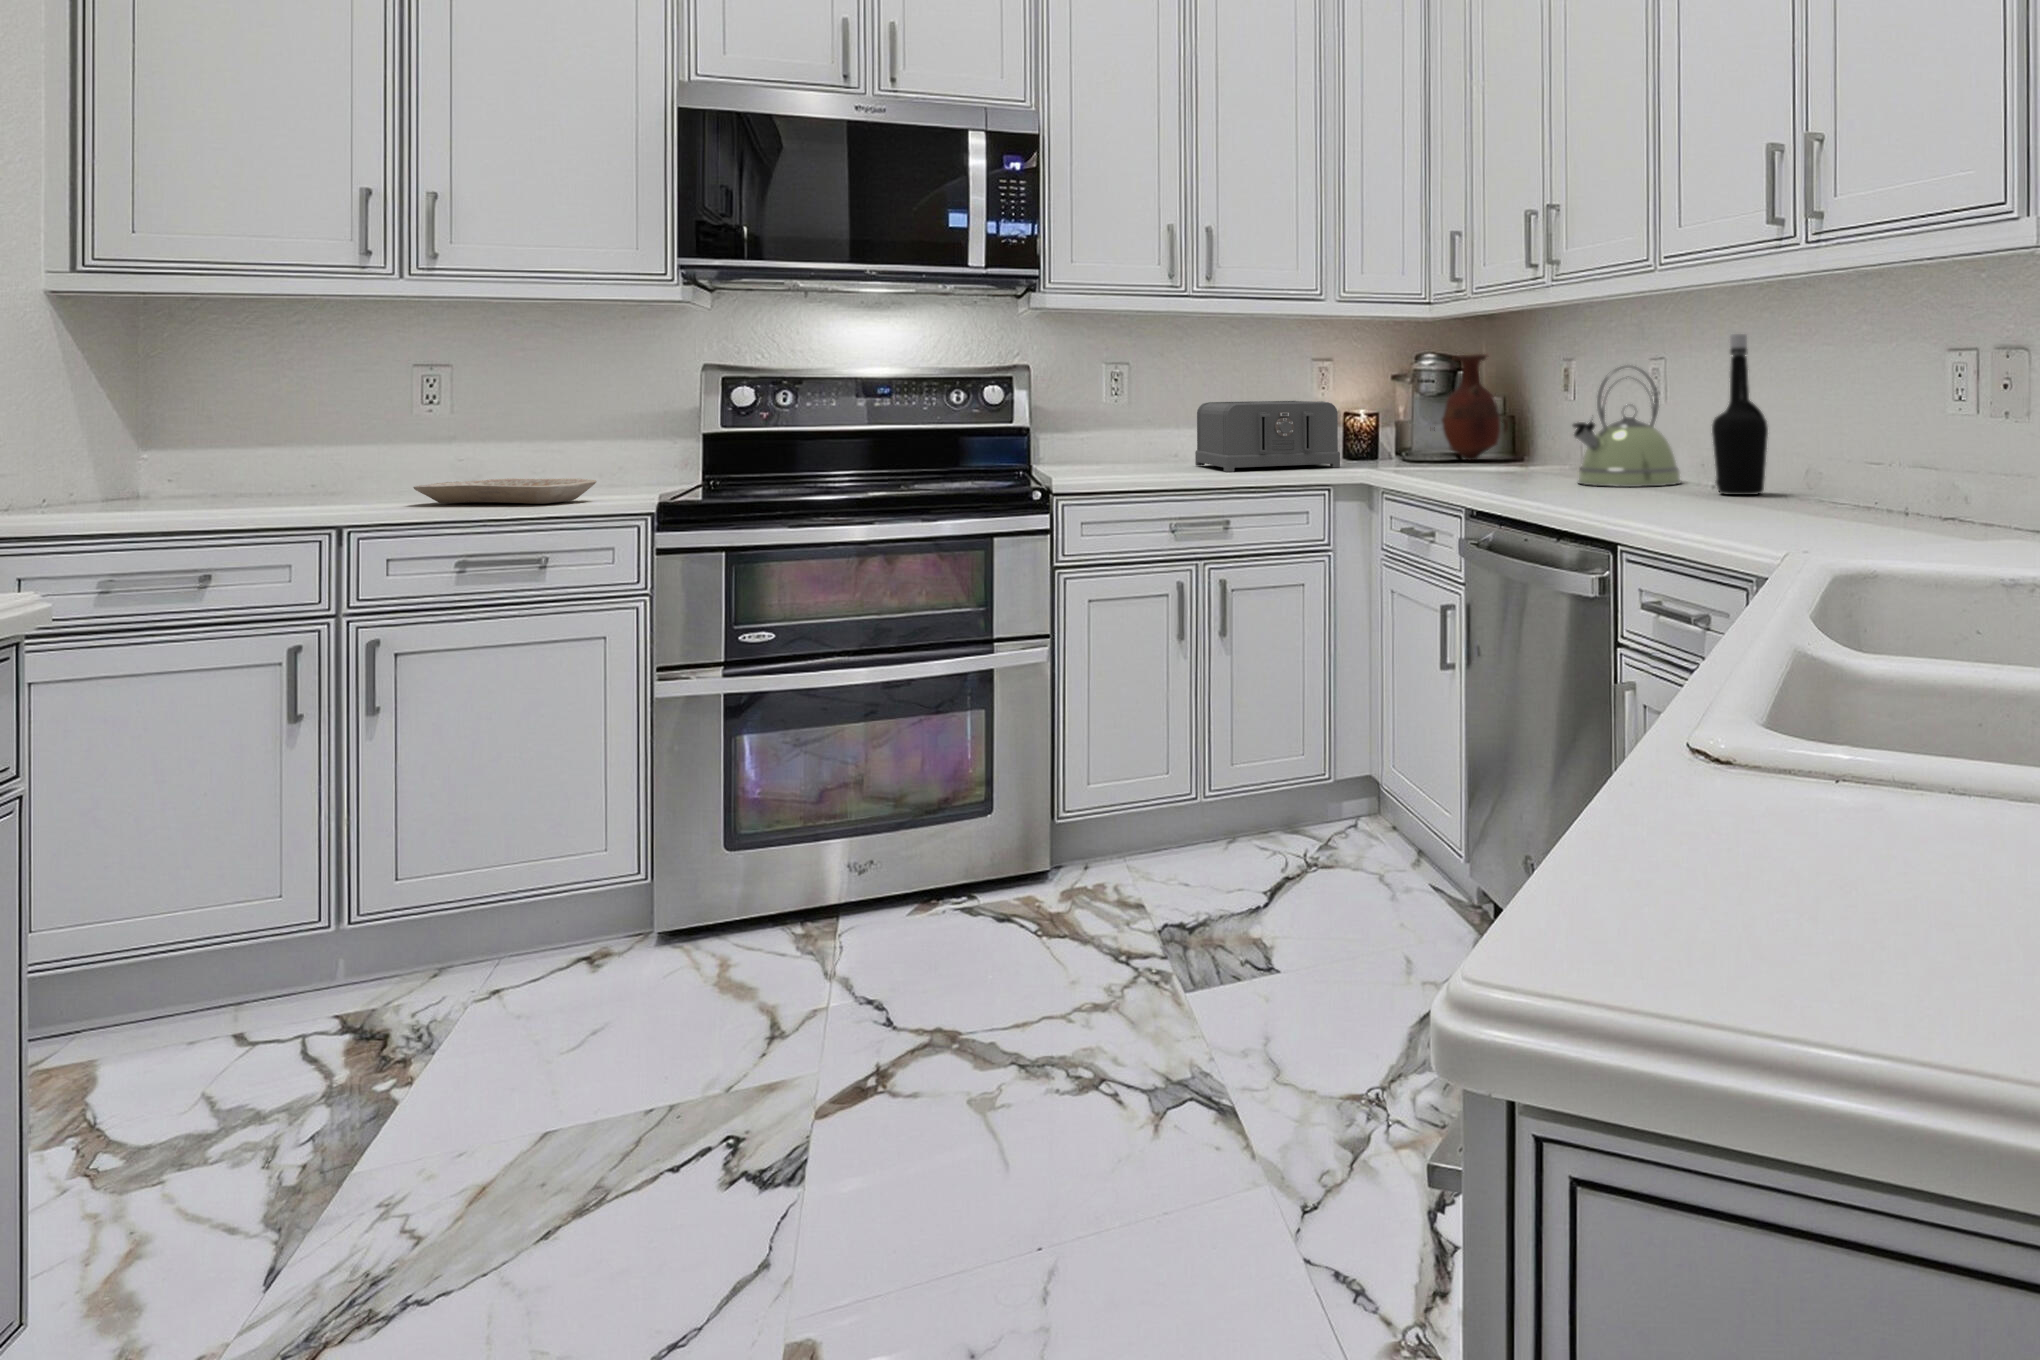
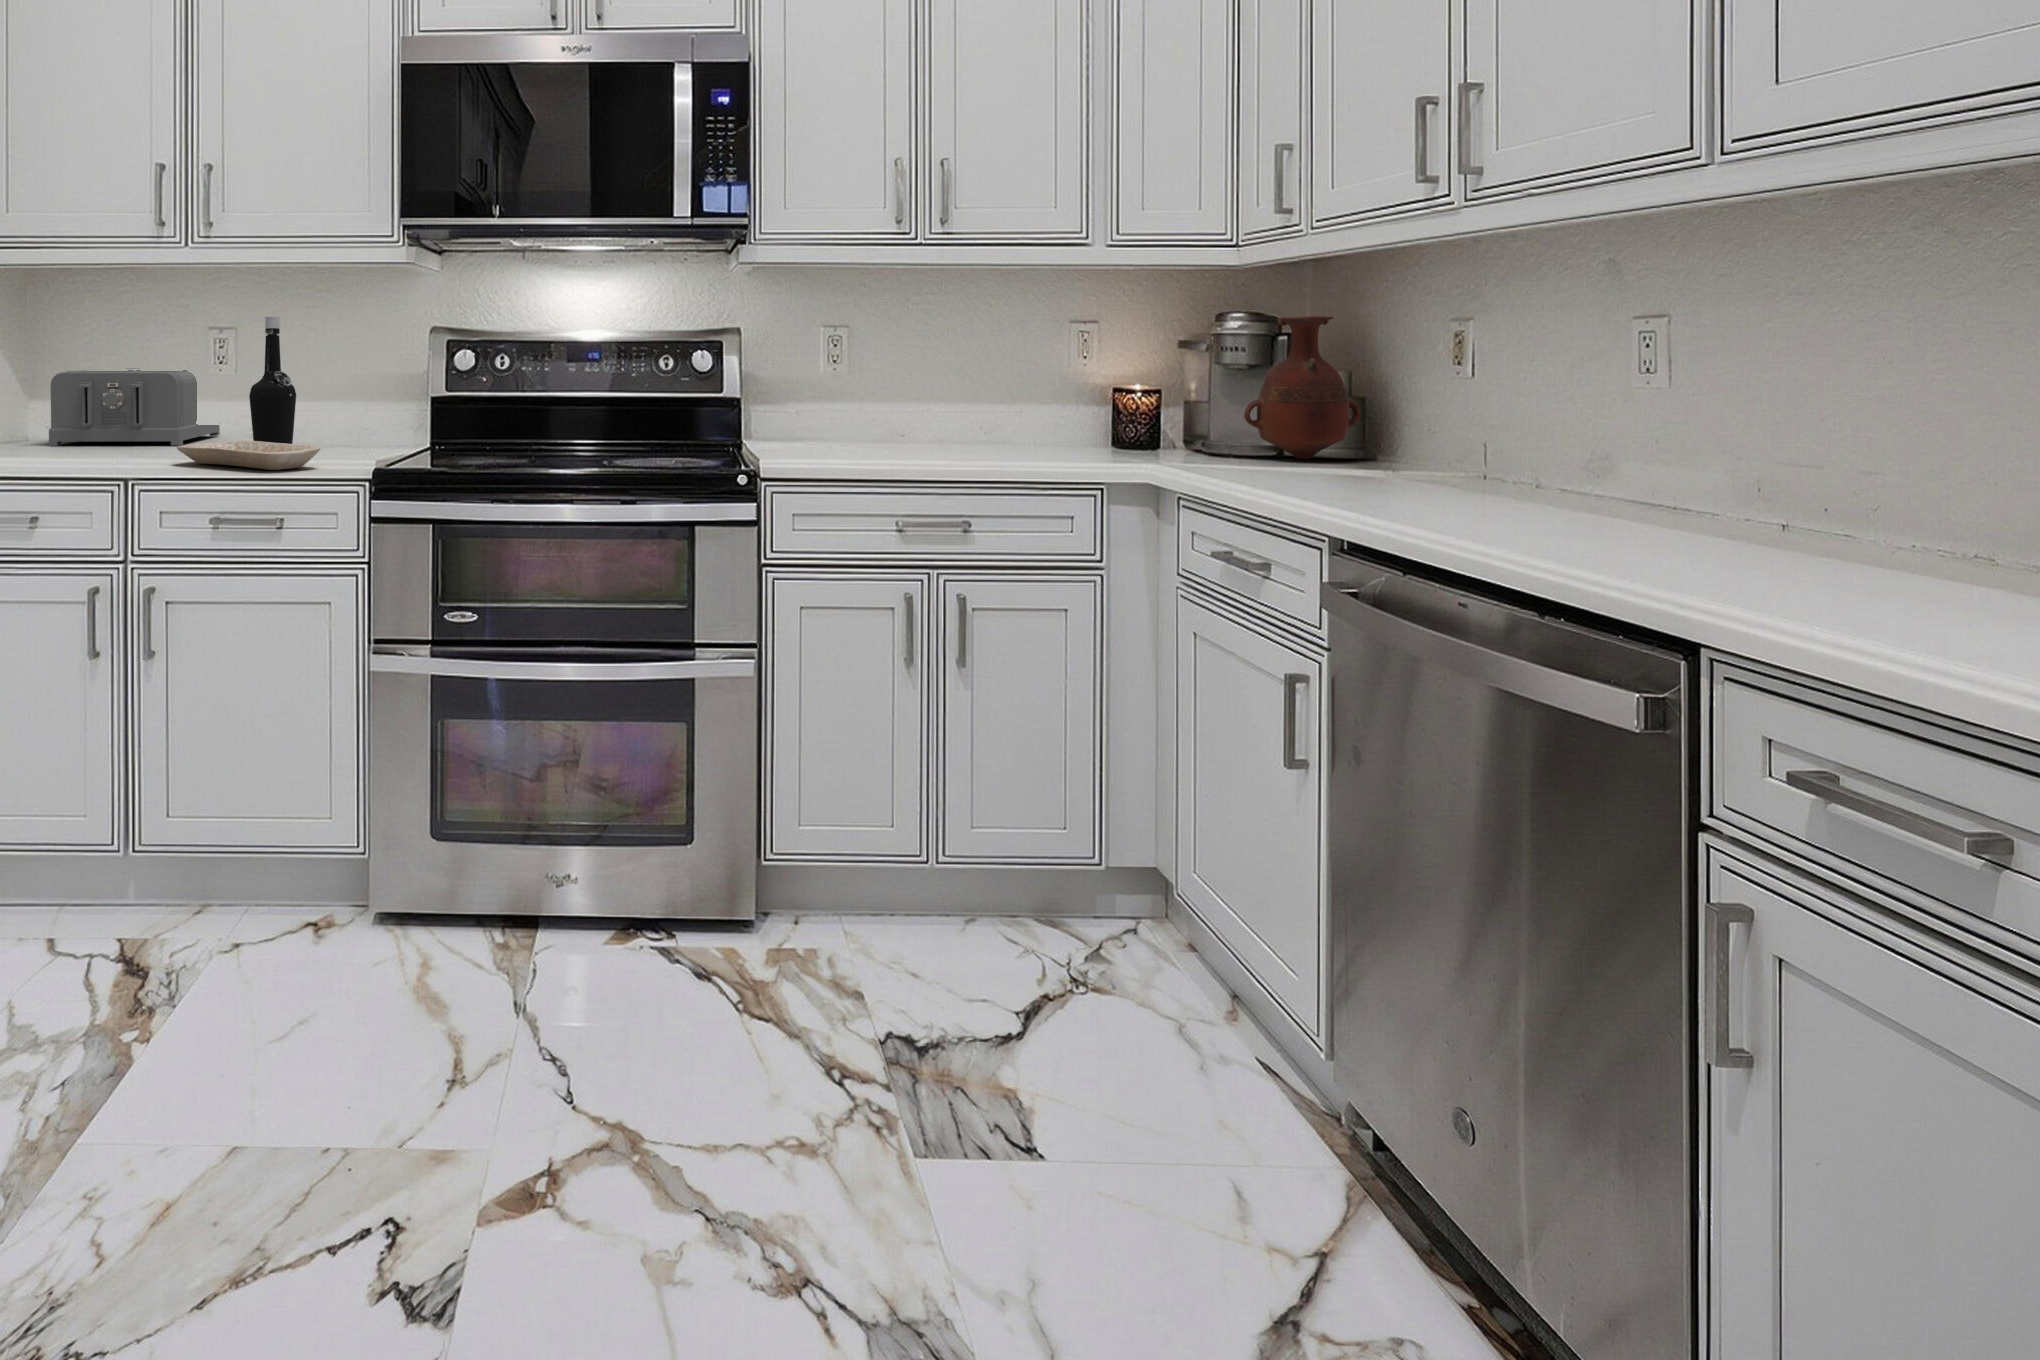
bottle: present [1712,334,1768,495] -> present [249,317,296,444]
kettle: present [1573,365,1681,487] -> none [1501,340,1706,535]
toaster: present [1195,401,1340,472] -> present [49,368,220,446]

